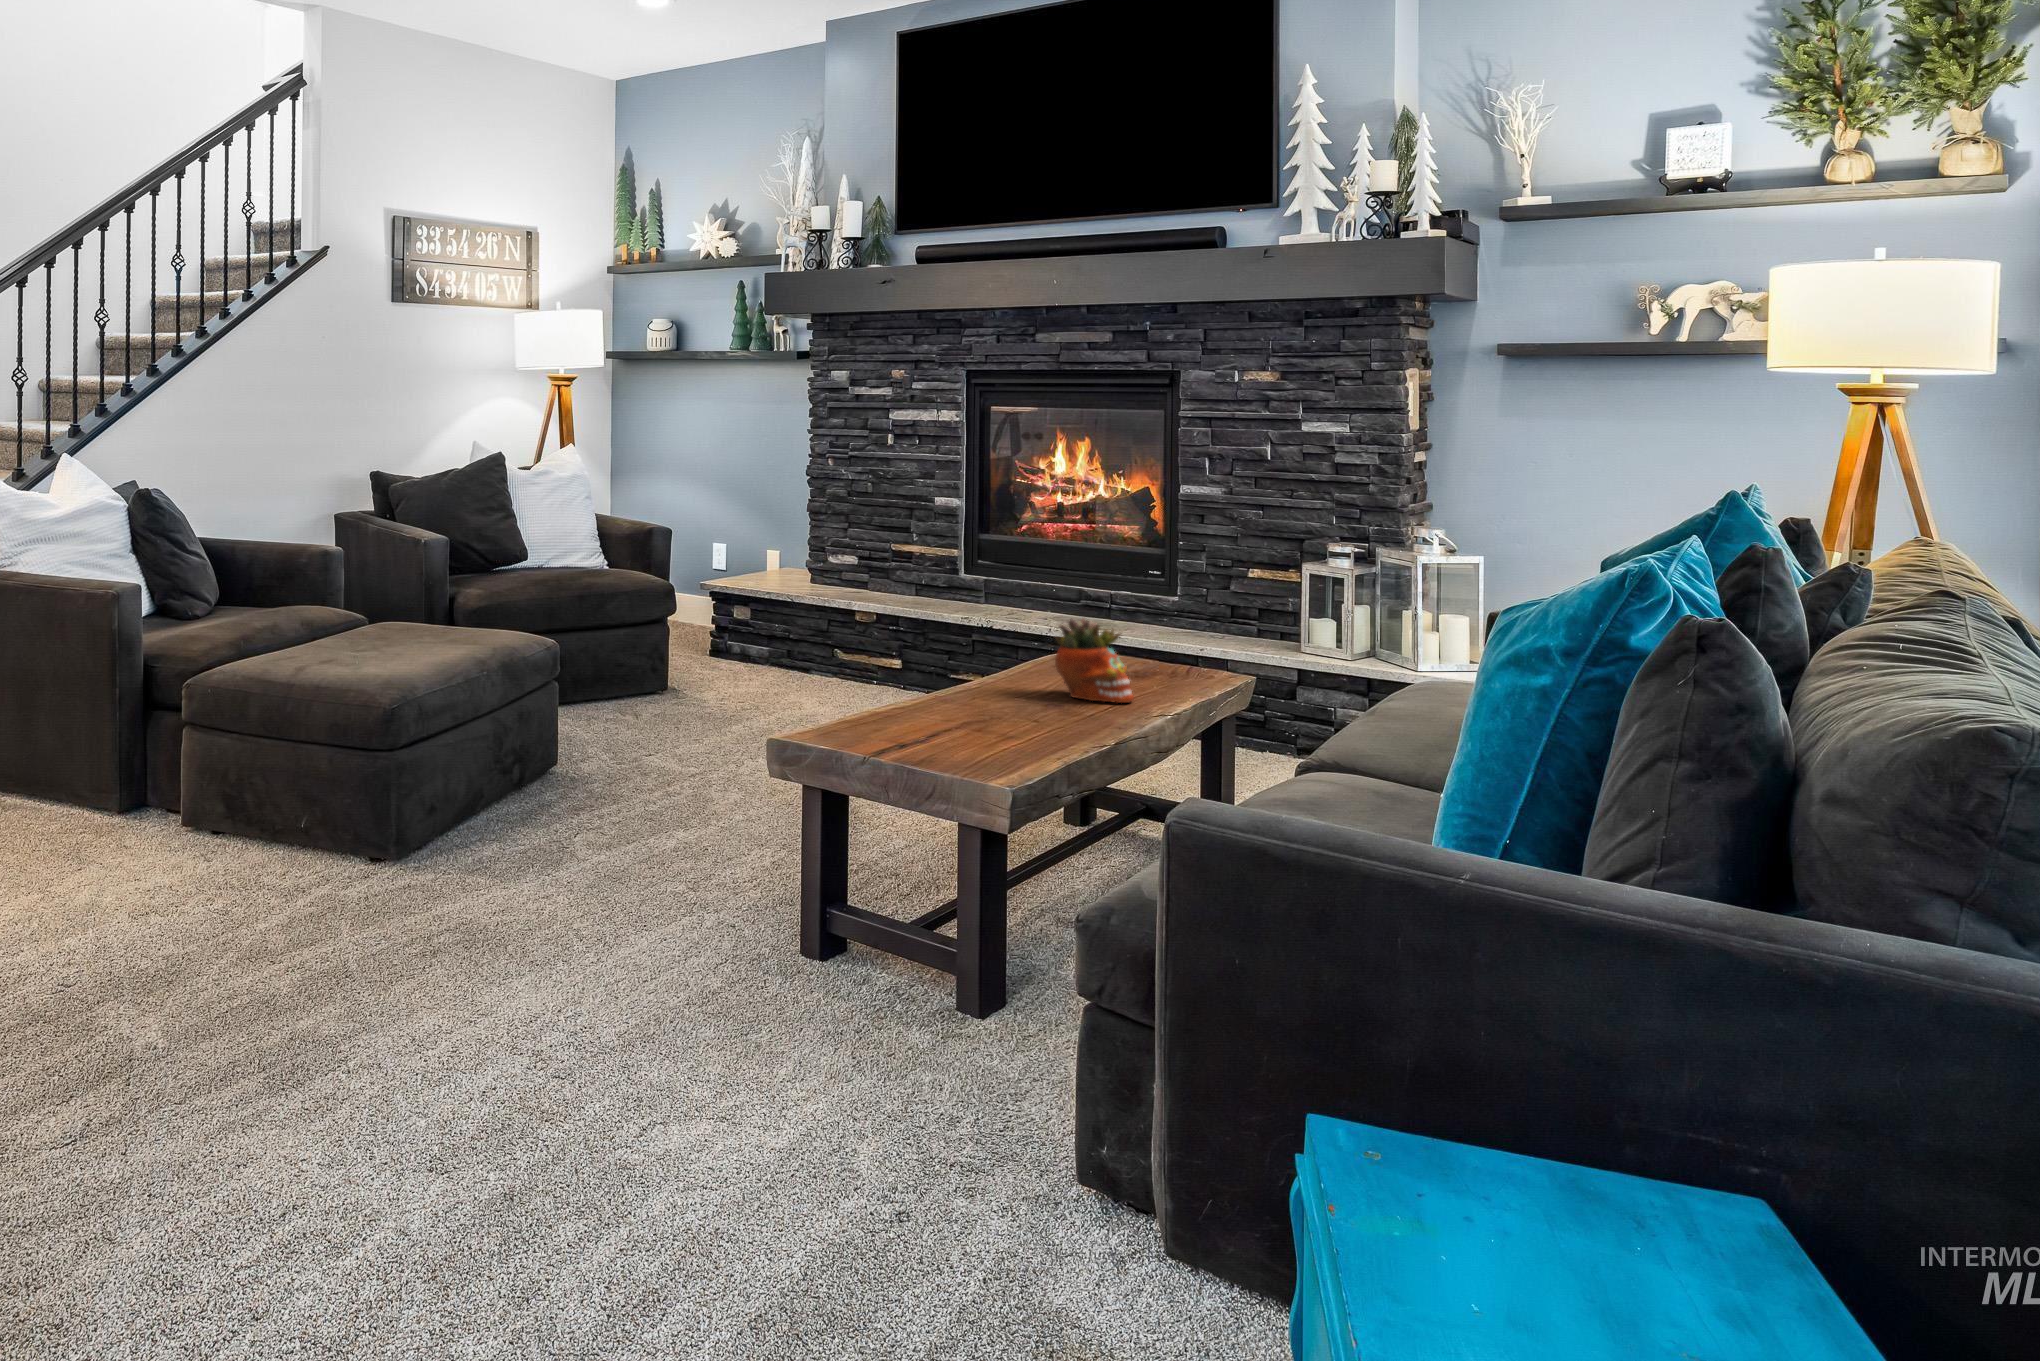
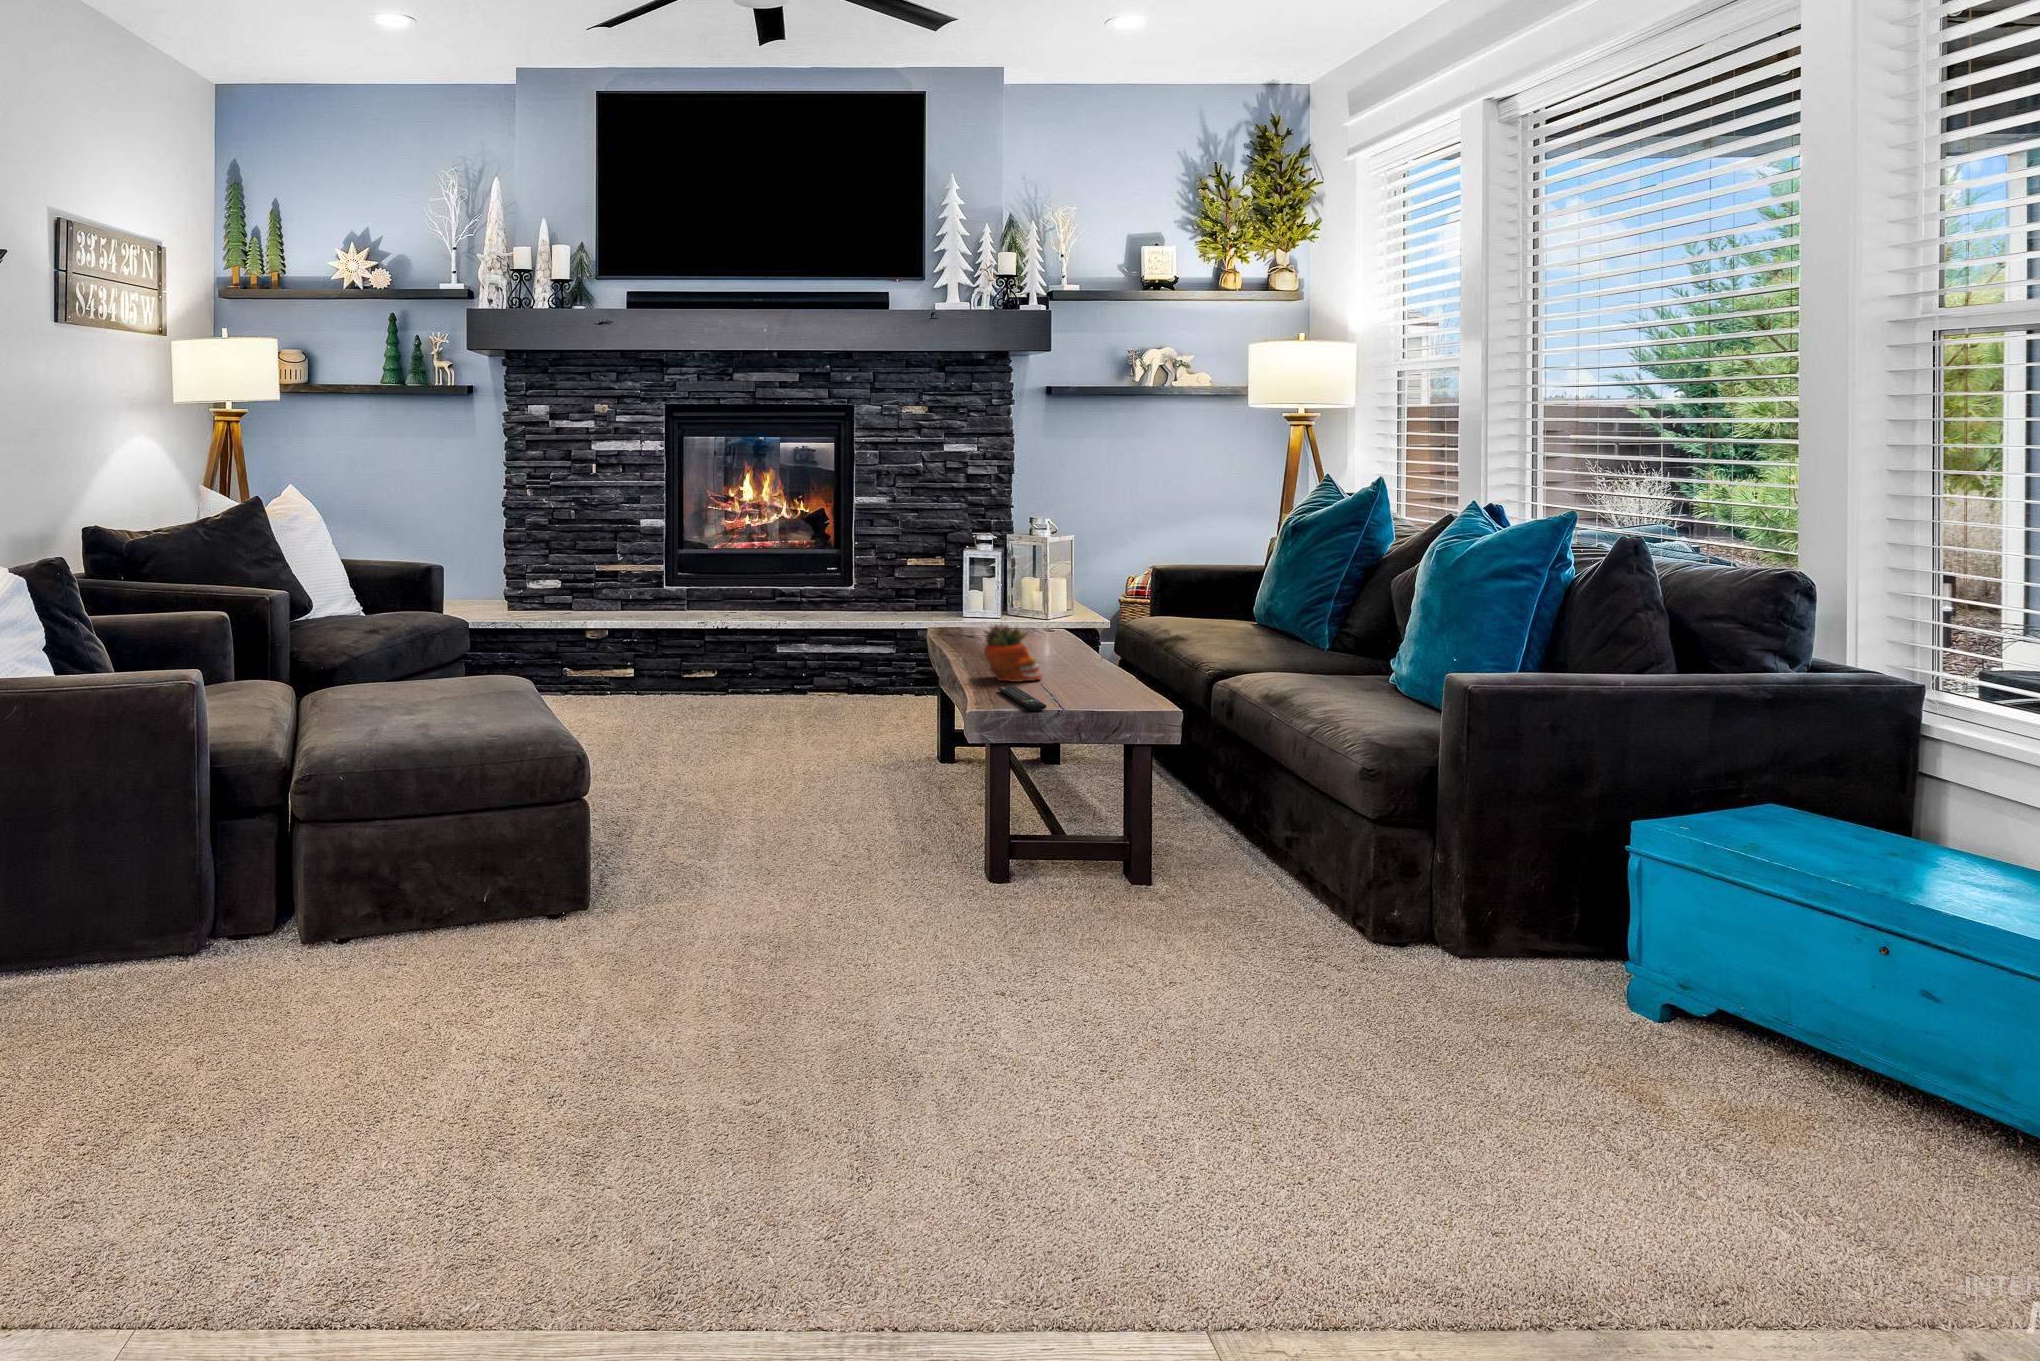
remote control: none [1023,701,1064,733] -> present [998,686,1046,711]

